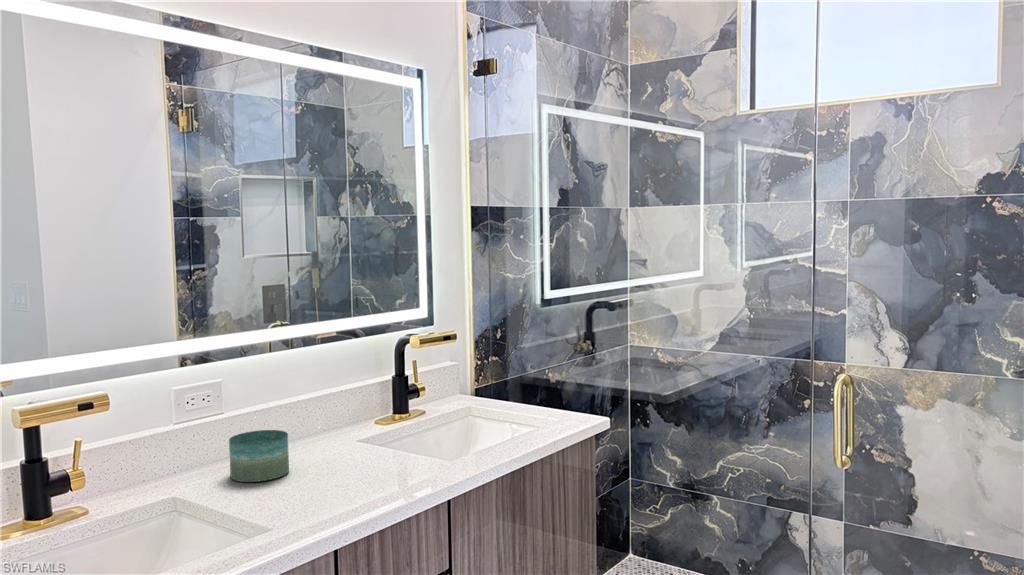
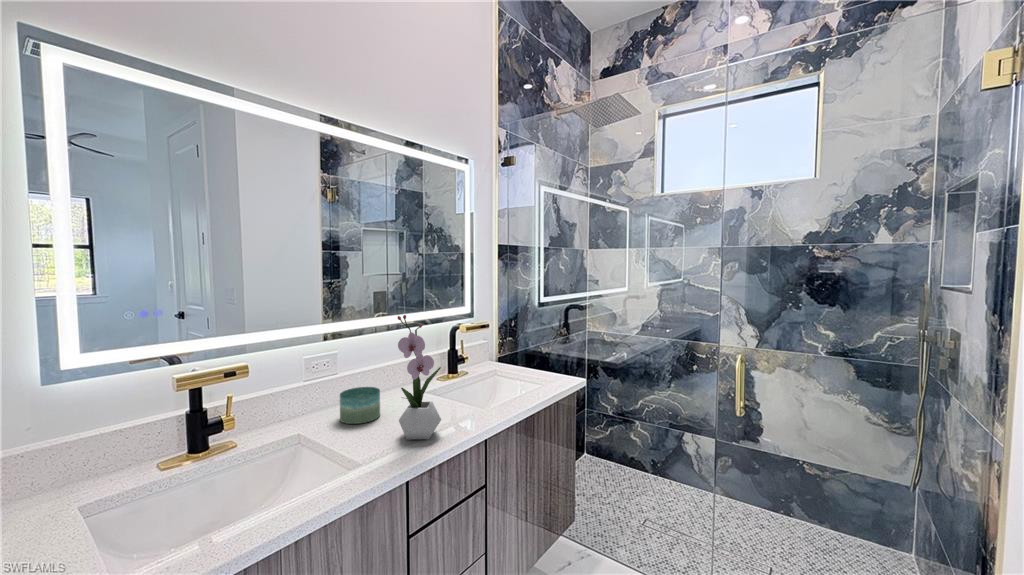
flower arrangement: none [313,320,380,499] -> present [398,315,441,439]

